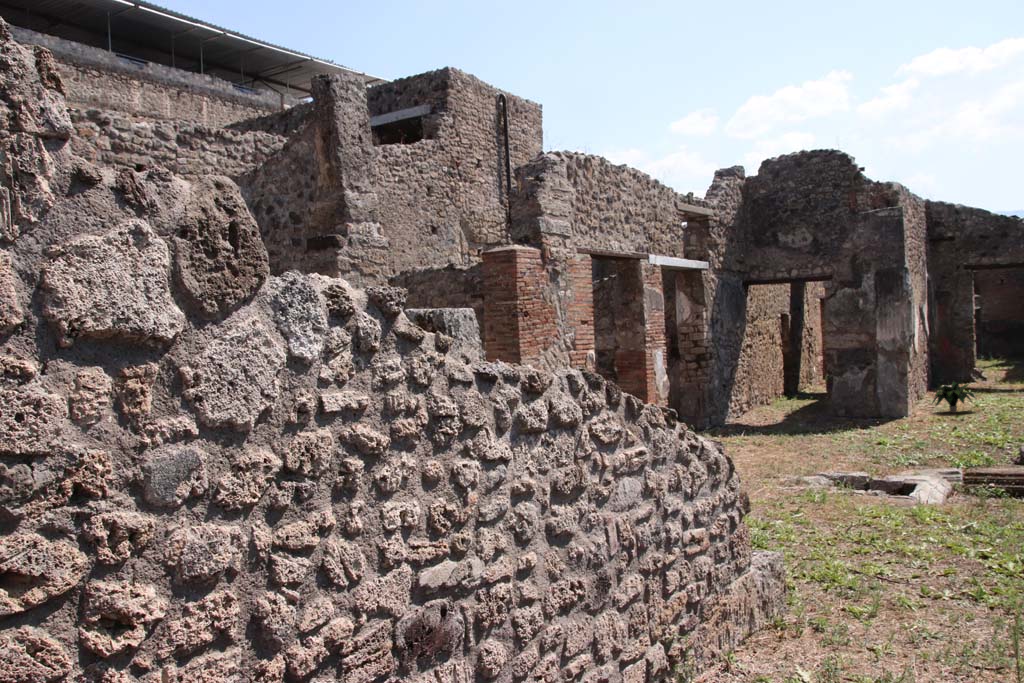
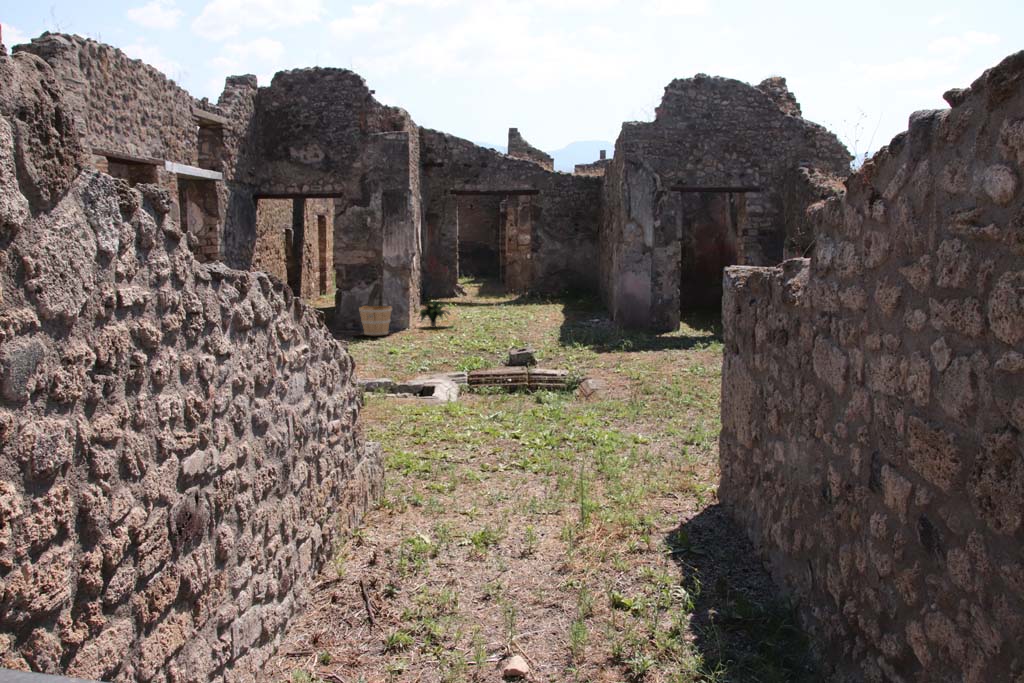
wooden bucket: none [857,388,897,422] -> present [359,306,392,336]

